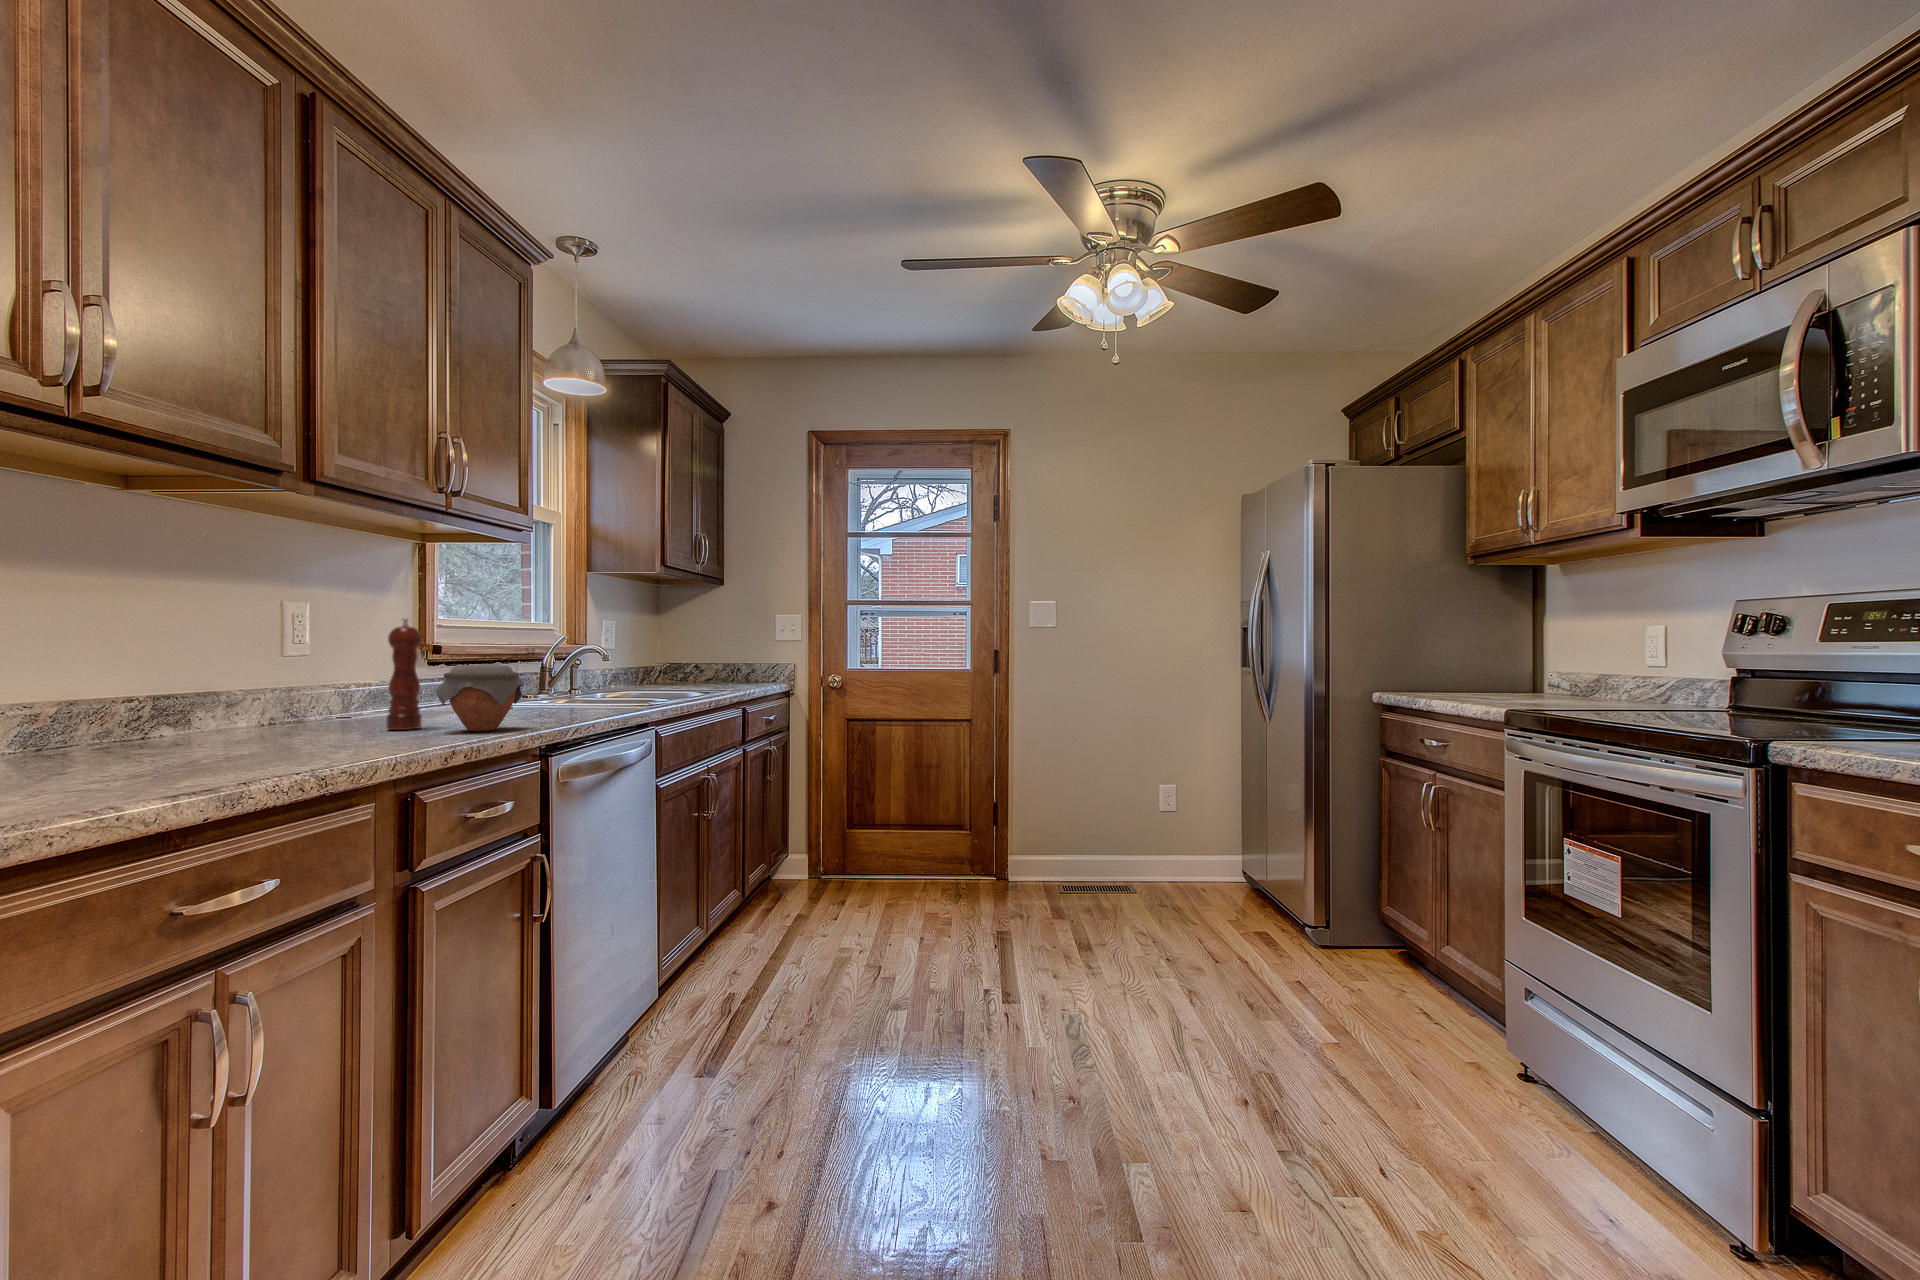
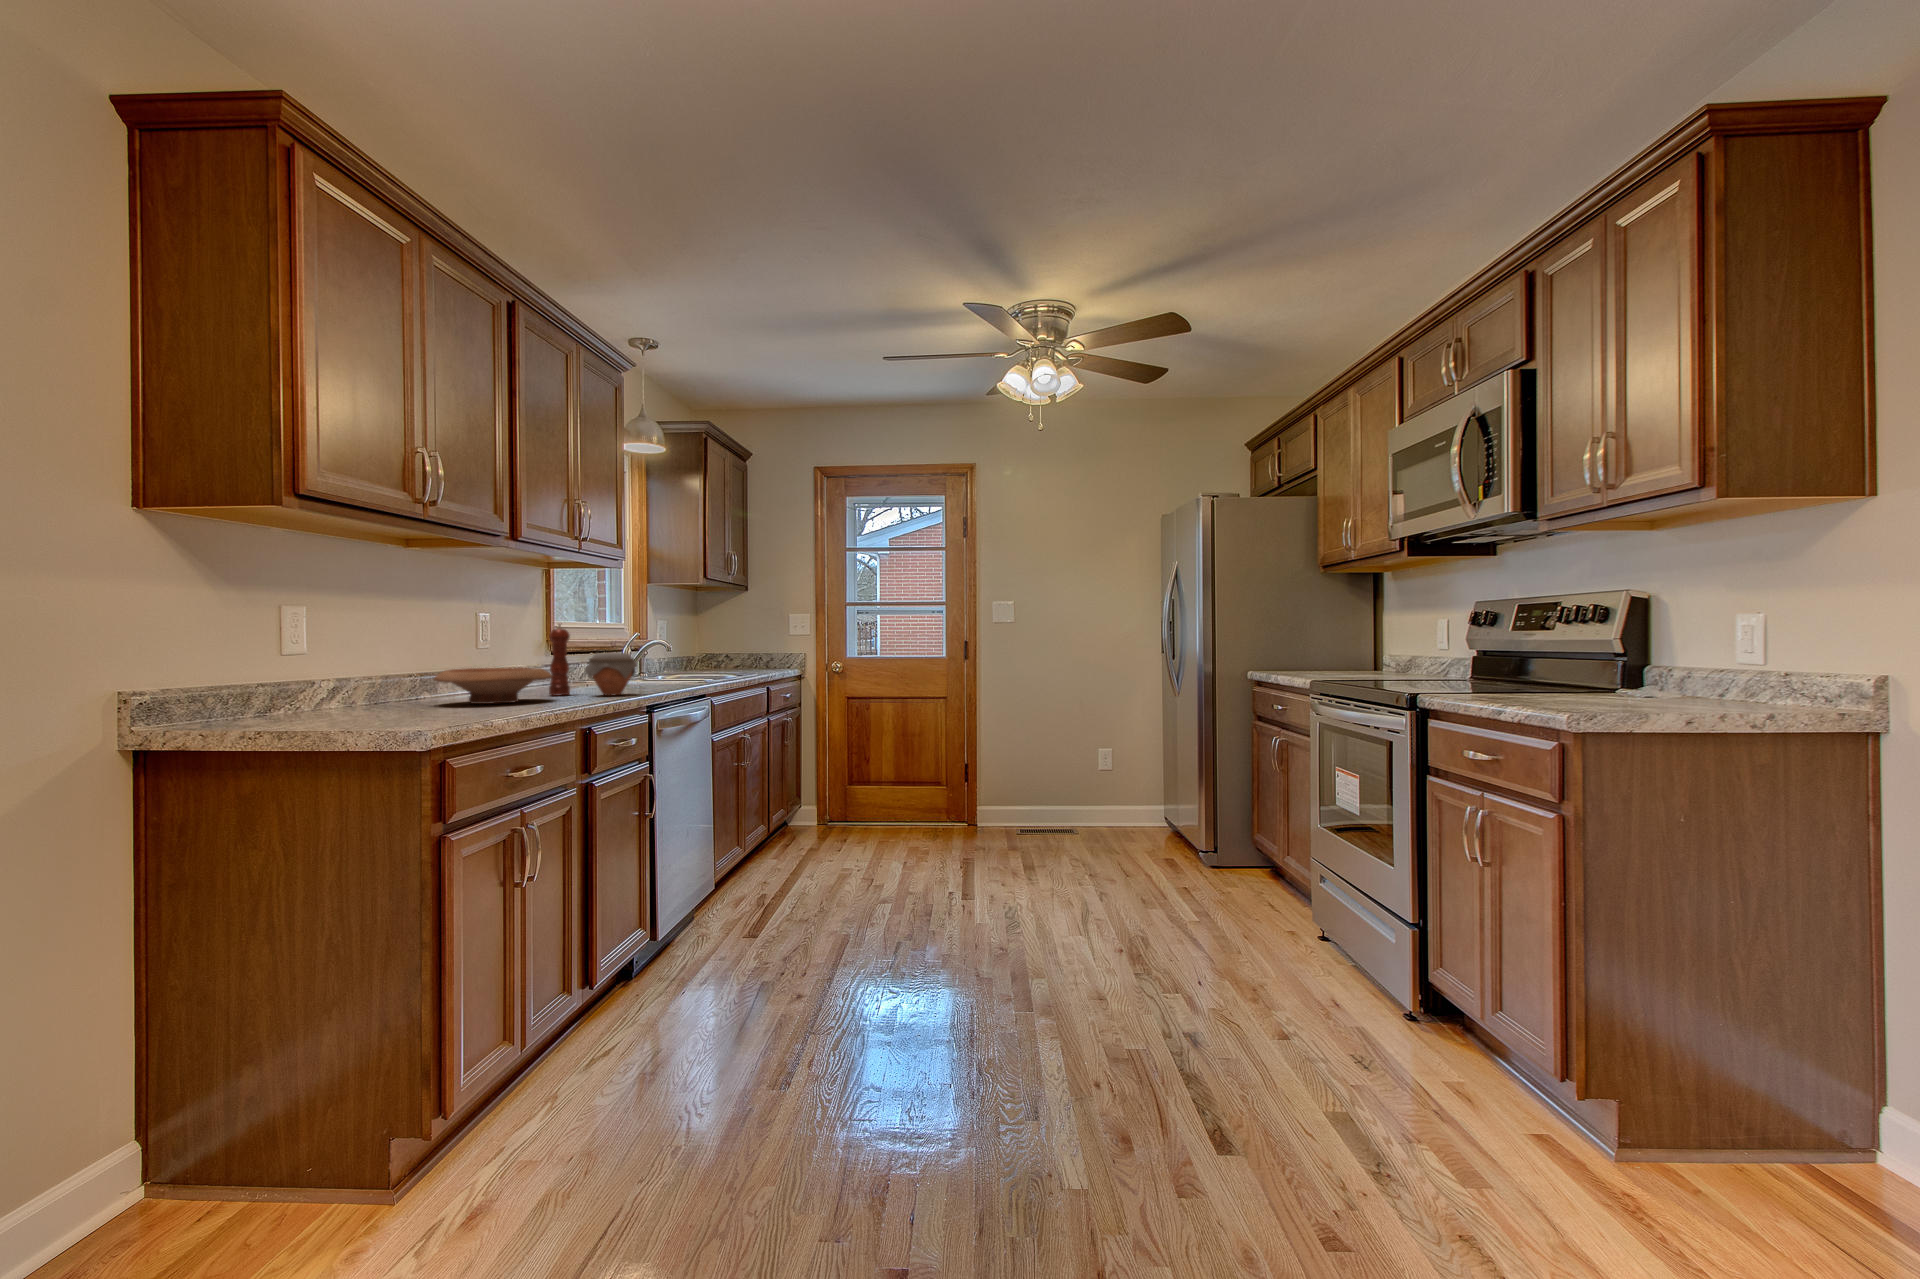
wooden bowl: none [143,688,369,750] -> present [434,668,552,704]

